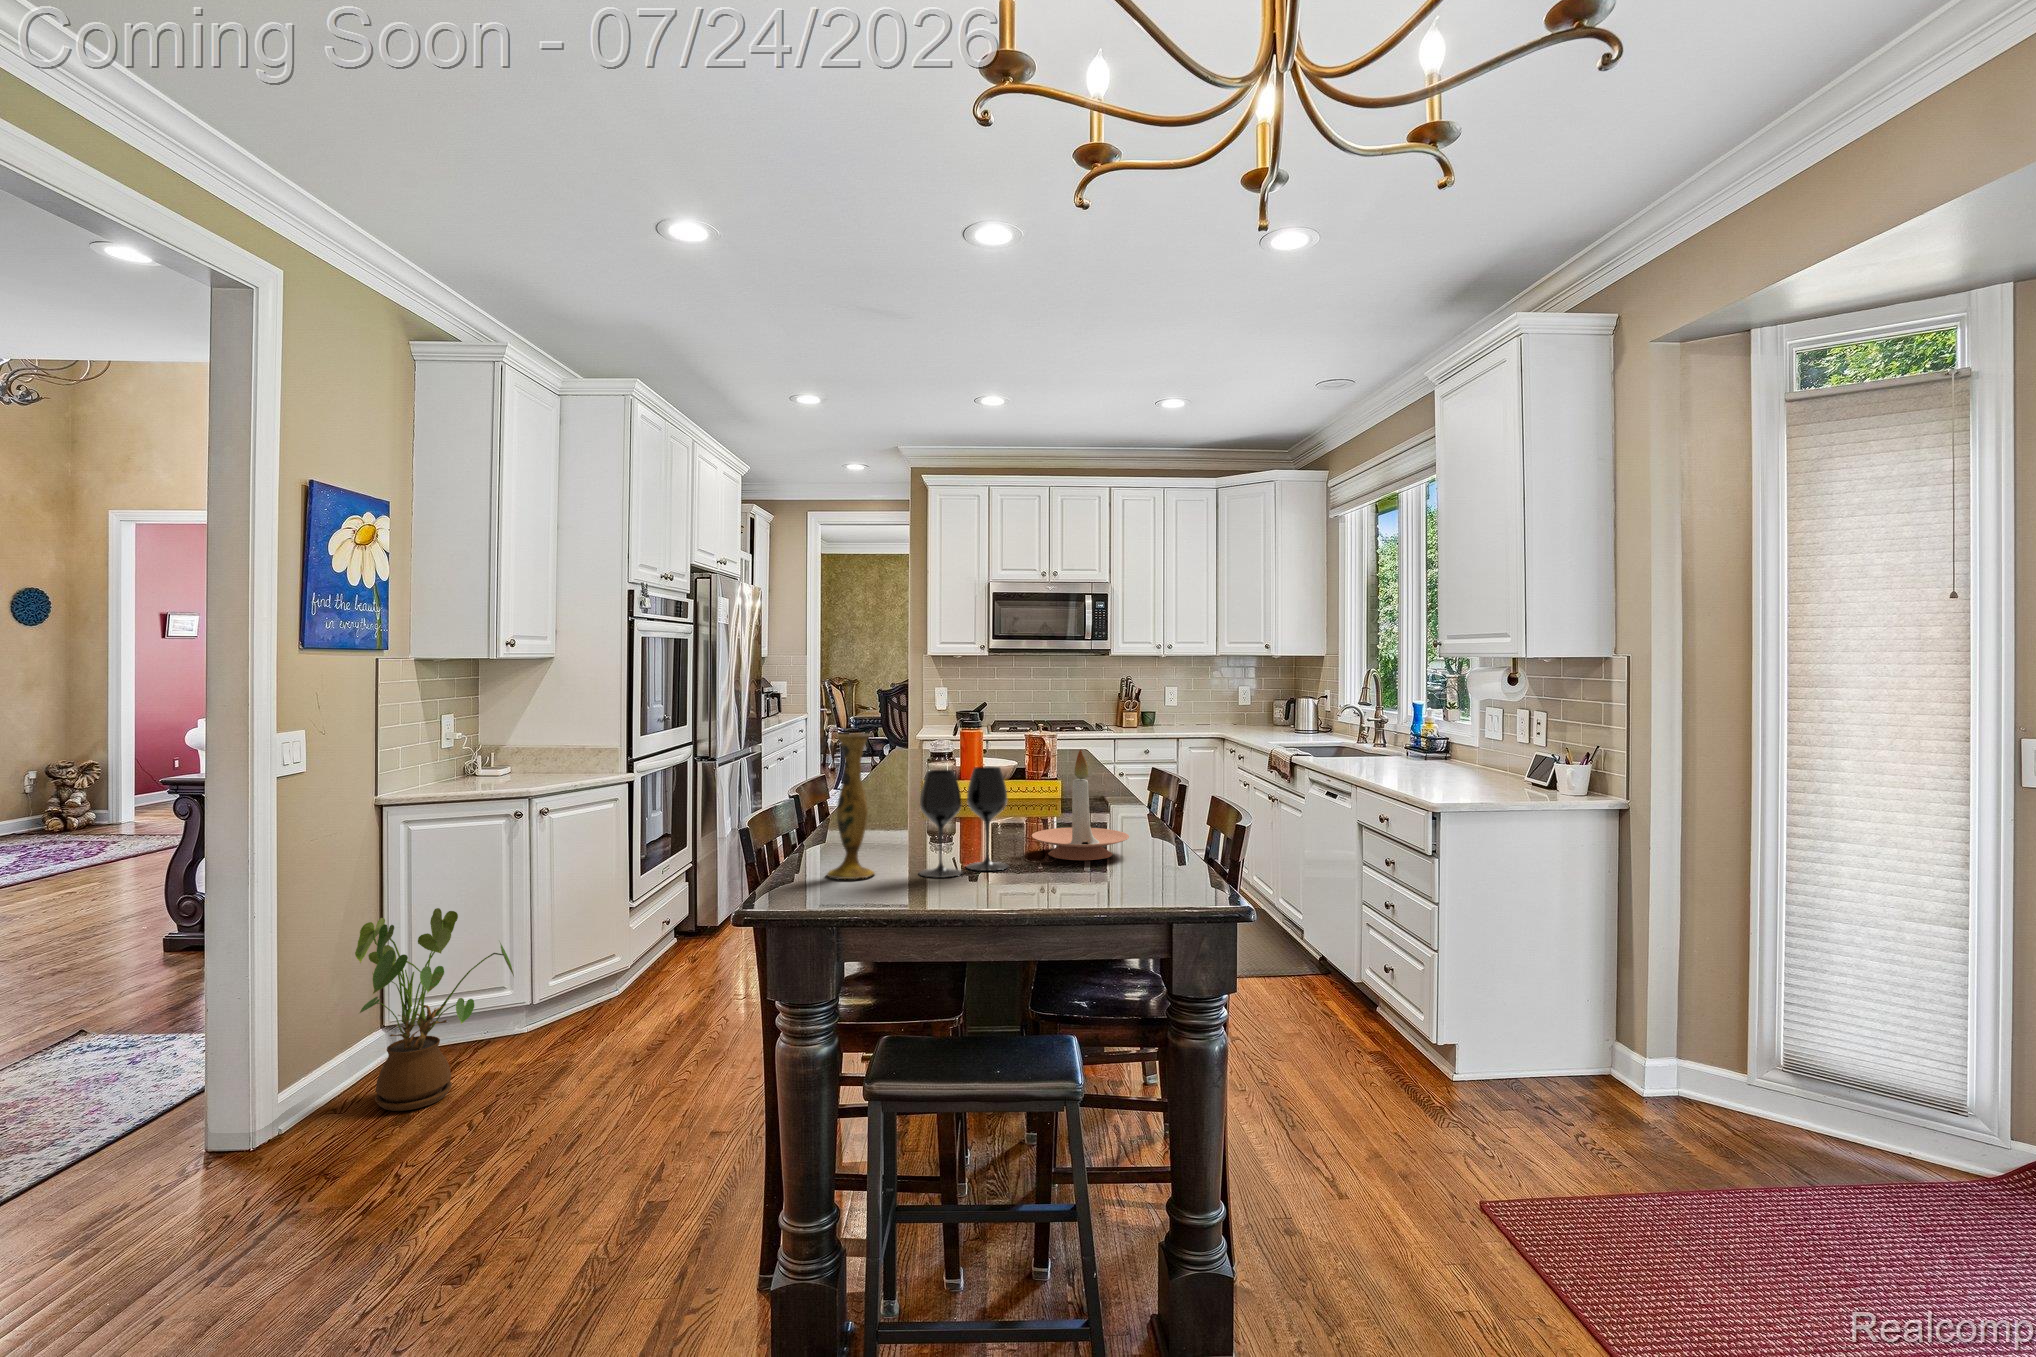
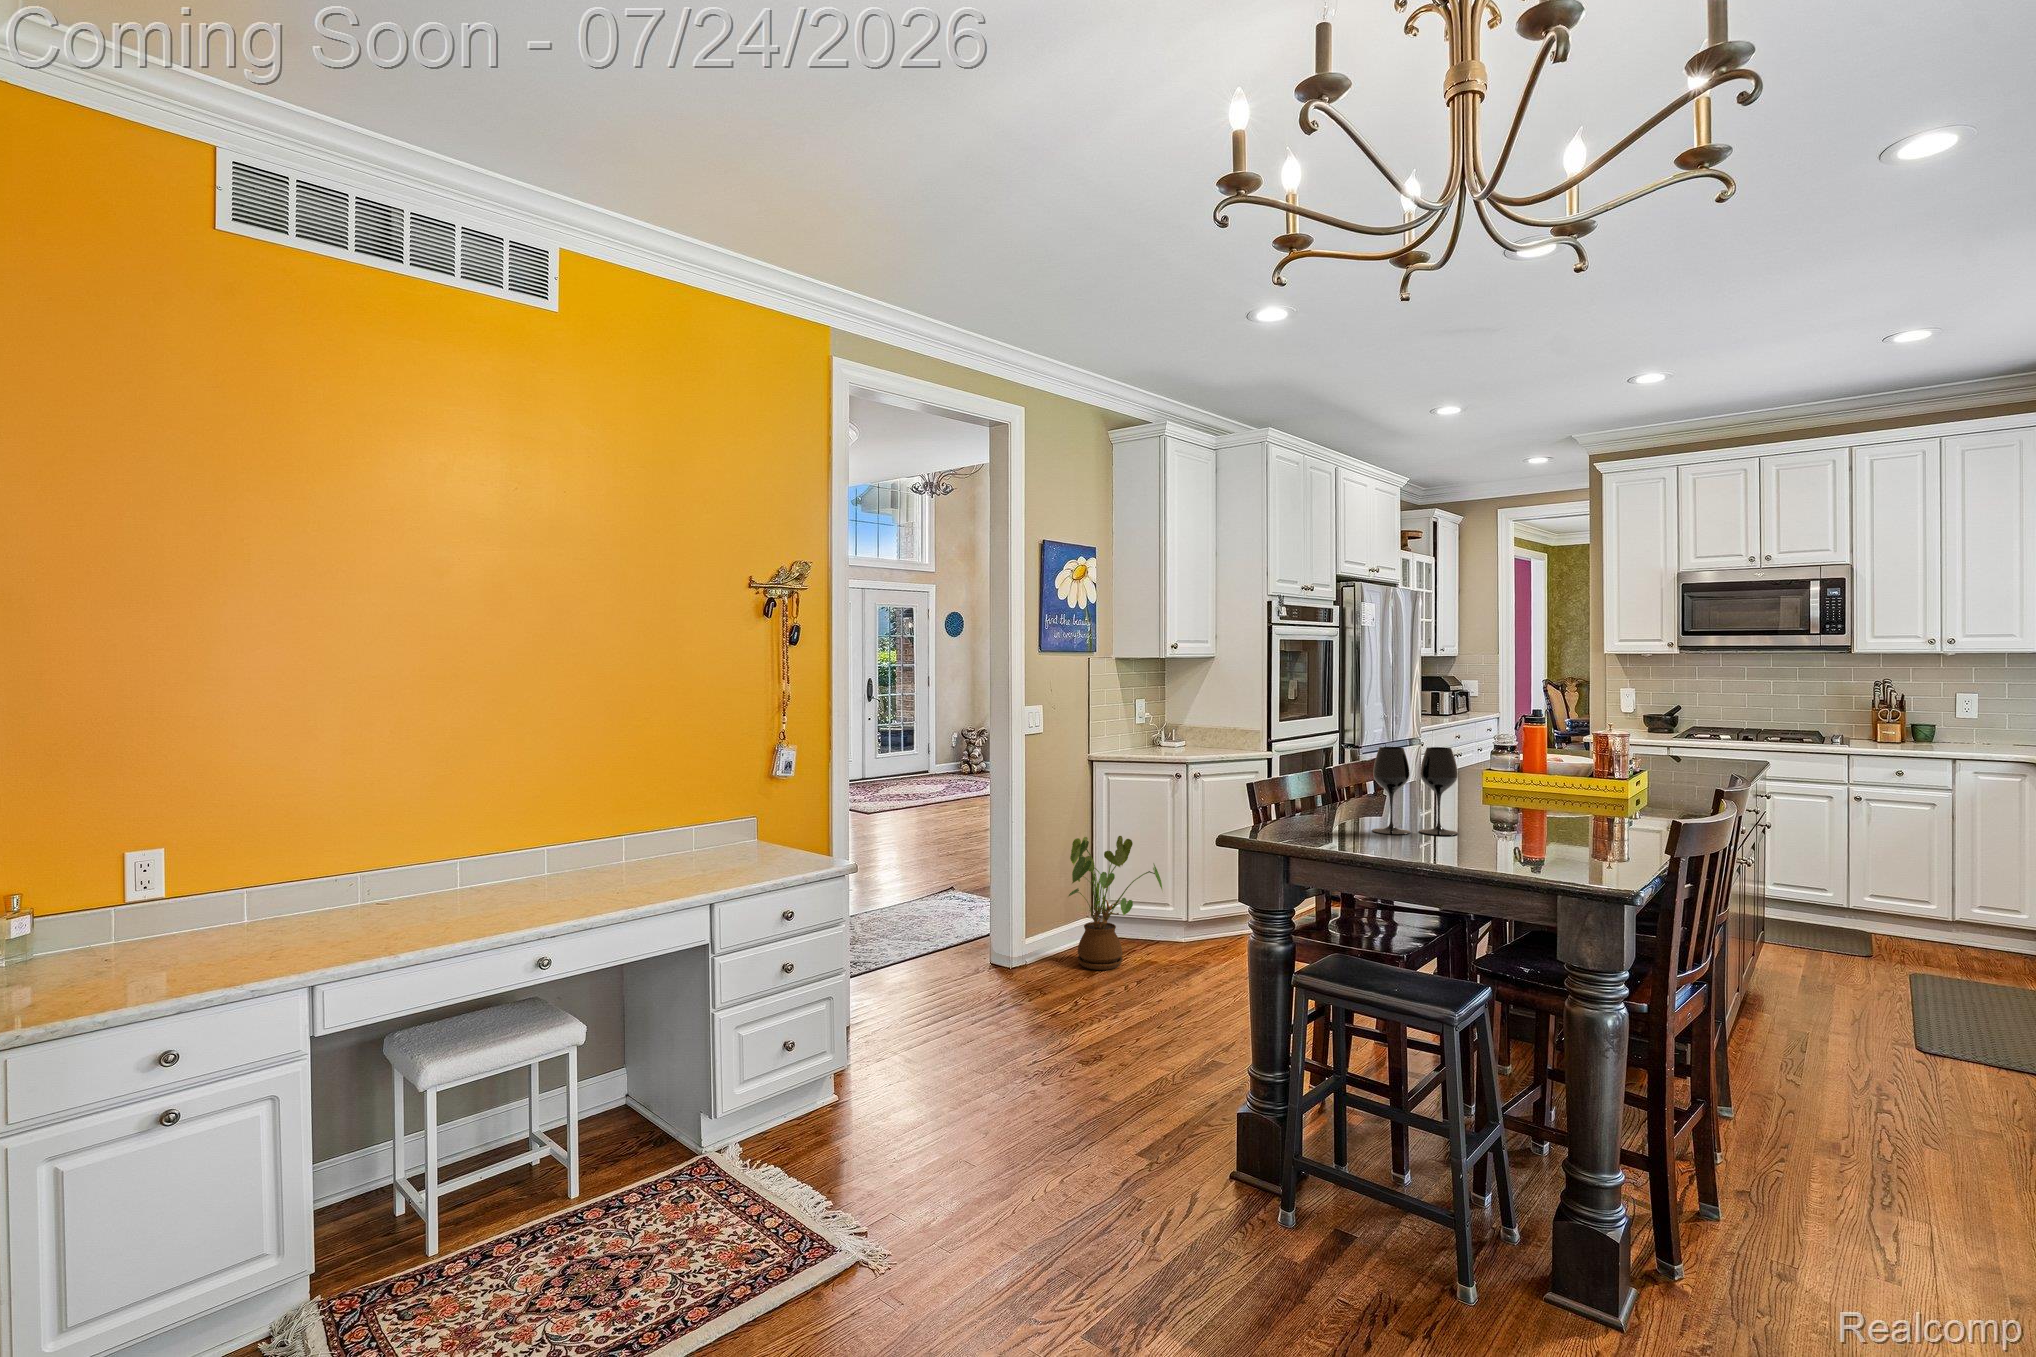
vase: present [827,734,875,879] -> none [1299,714,1339,827]
candle holder: present [1032,749,1129,860] -> none [1497,738,1599,840]

